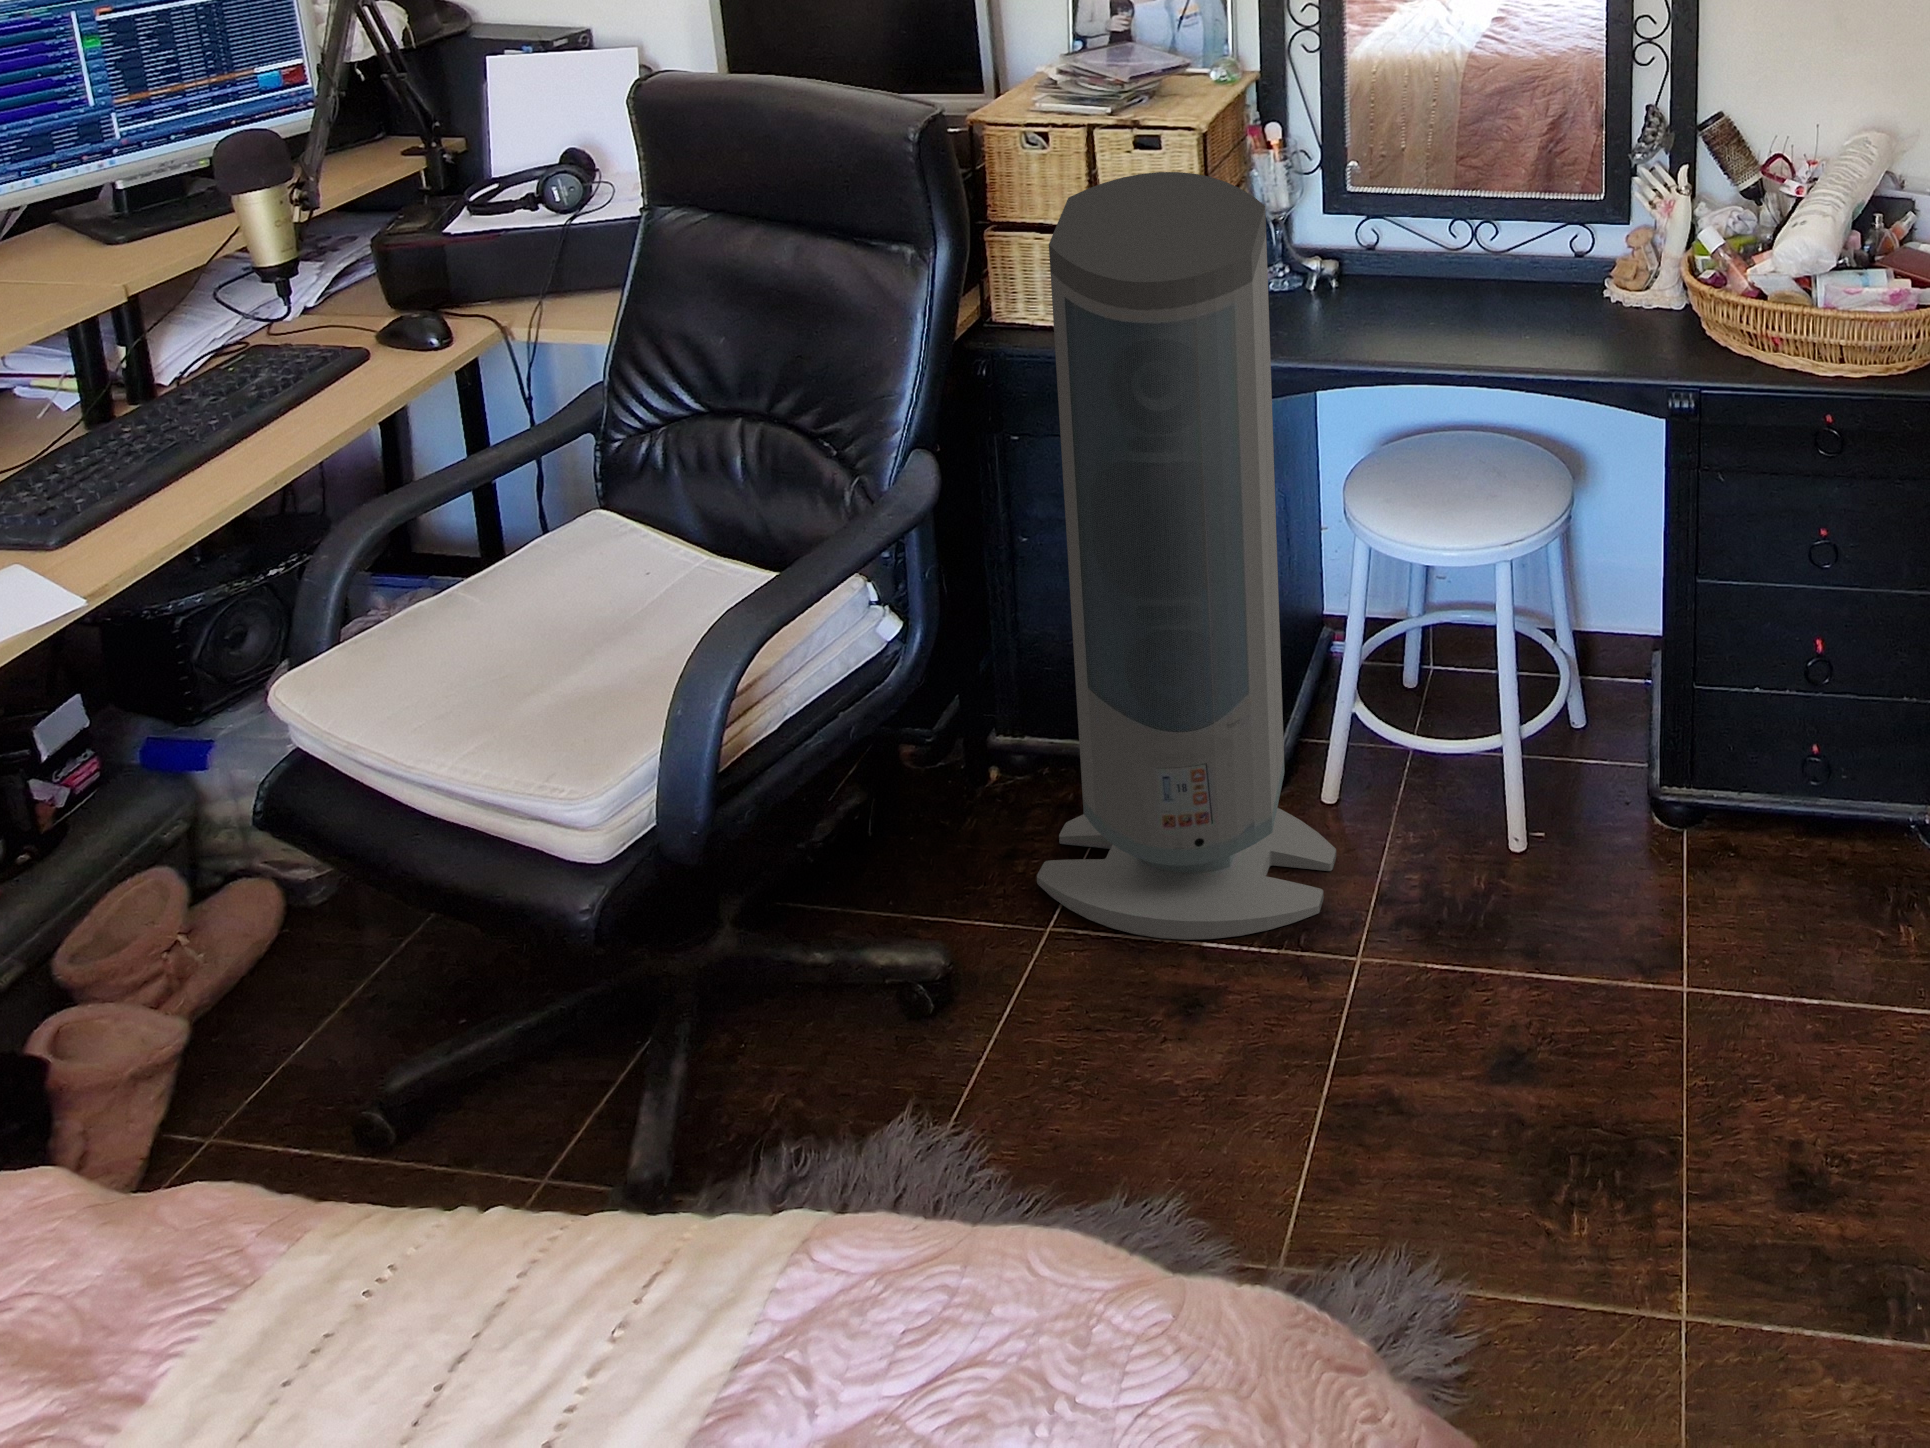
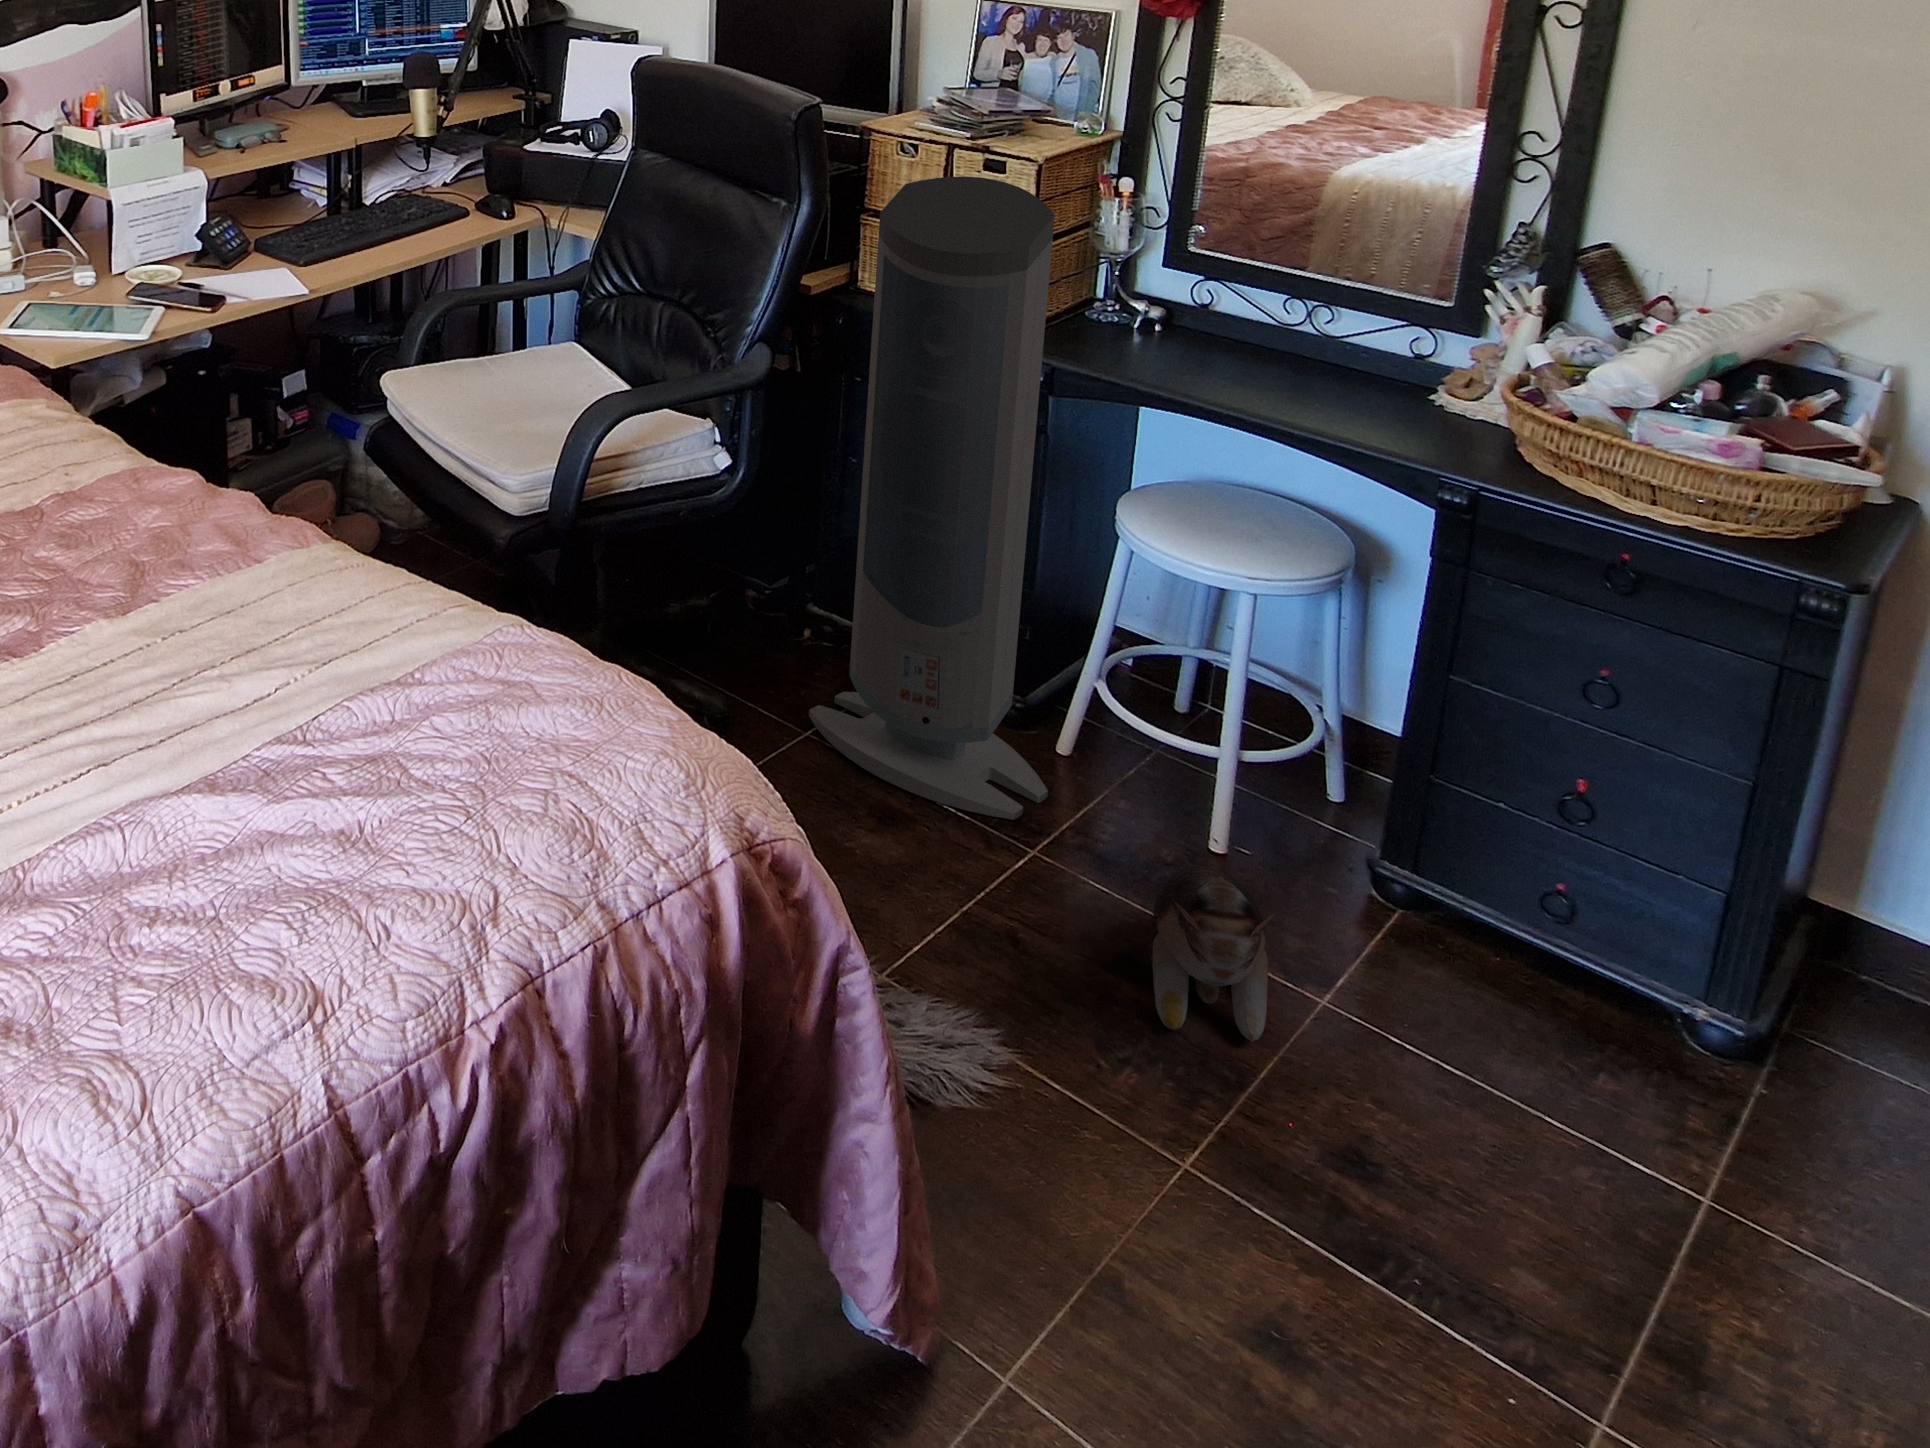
plush toy: none [1518,904,1706,1140] -> present [1148,865,1274,1042]

